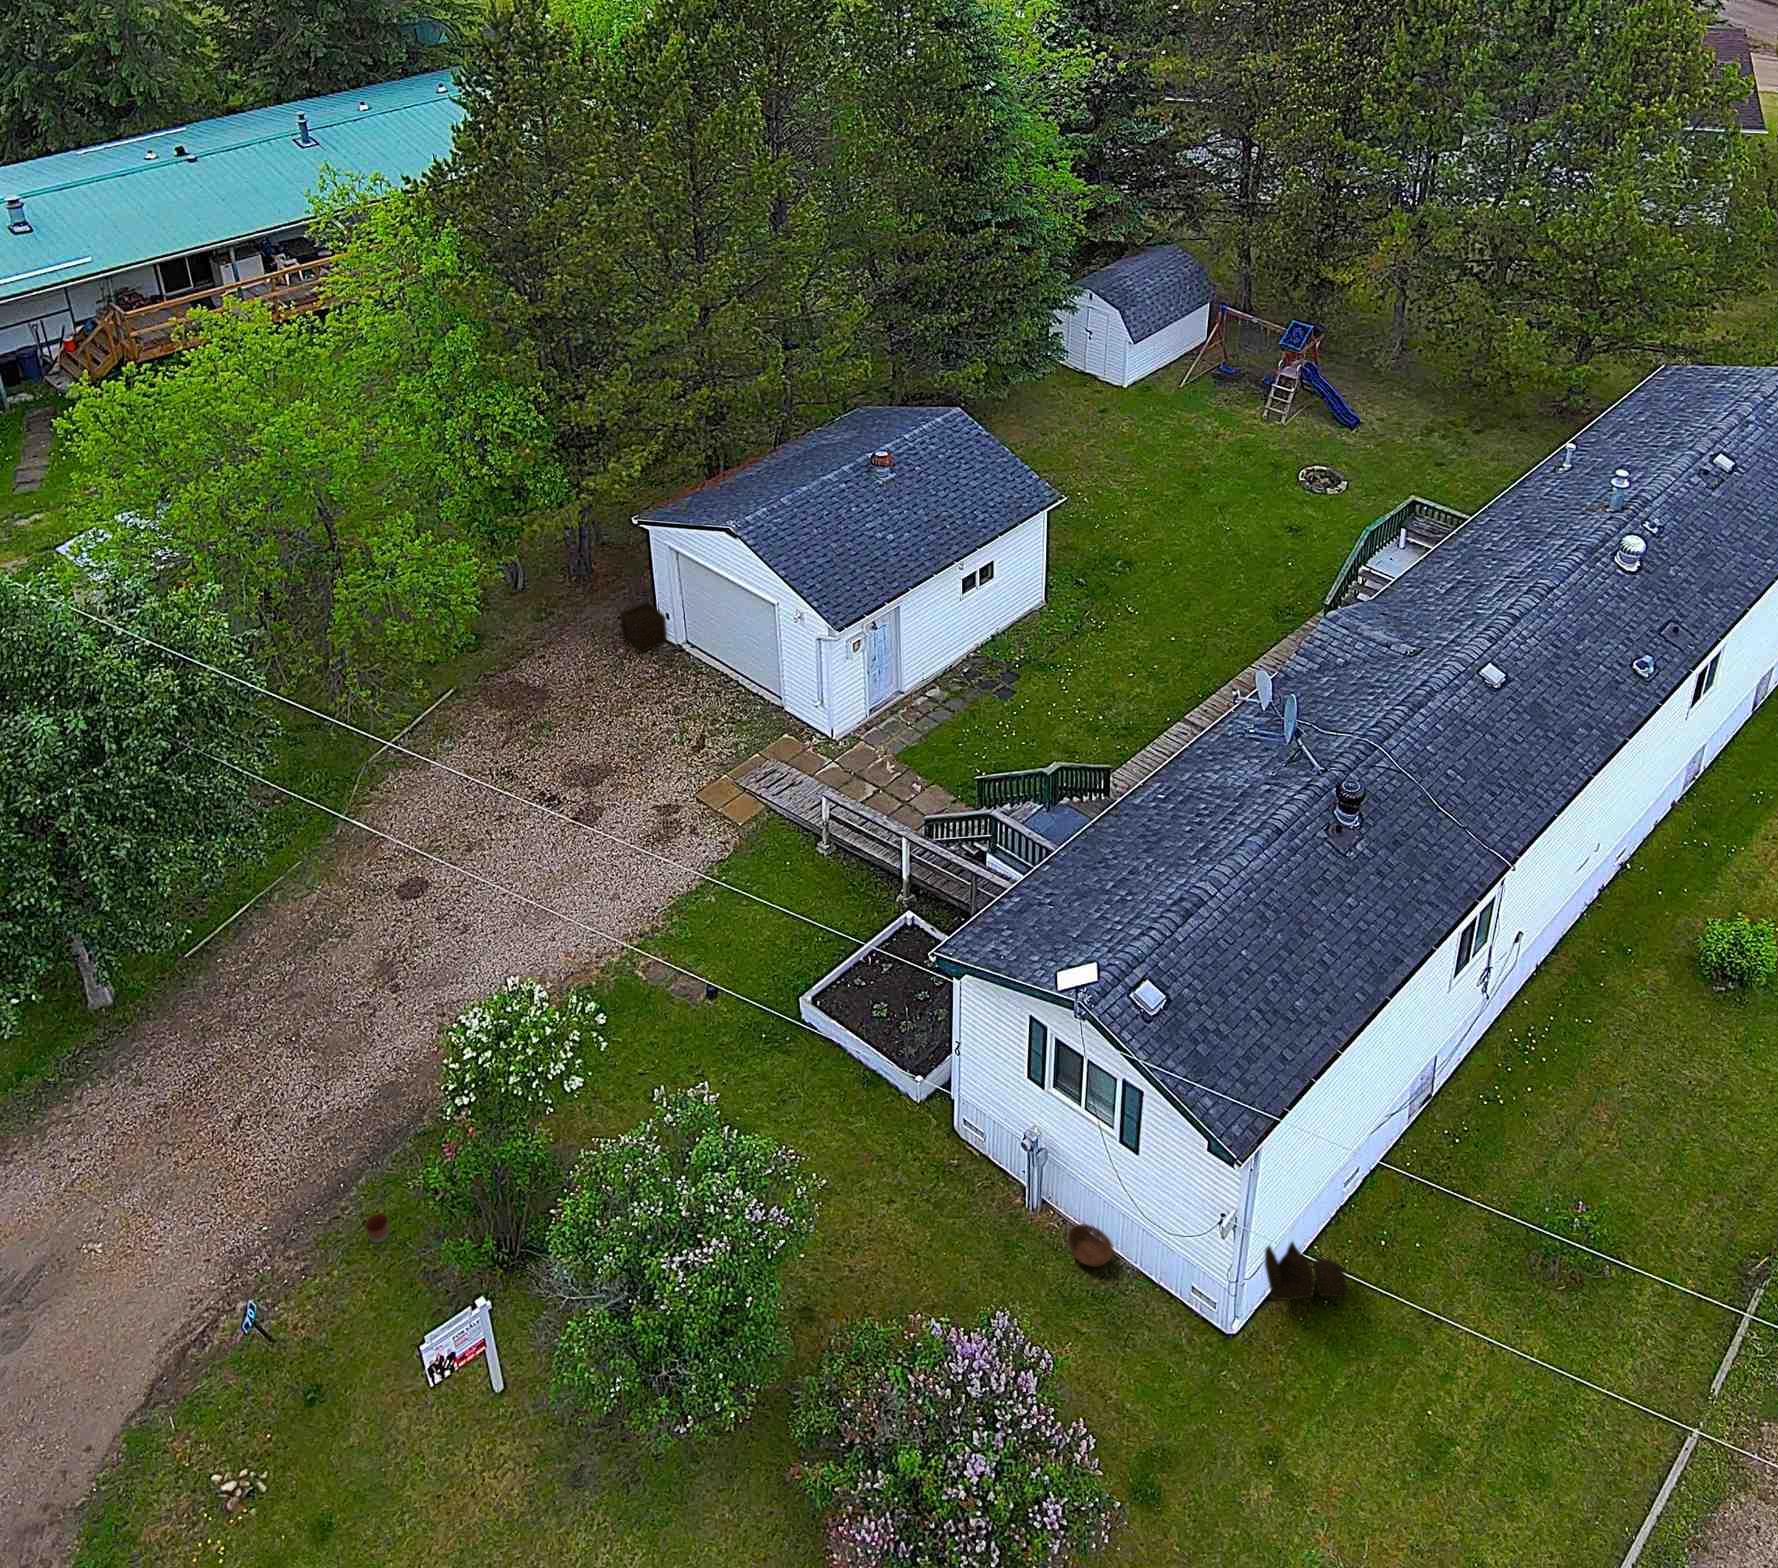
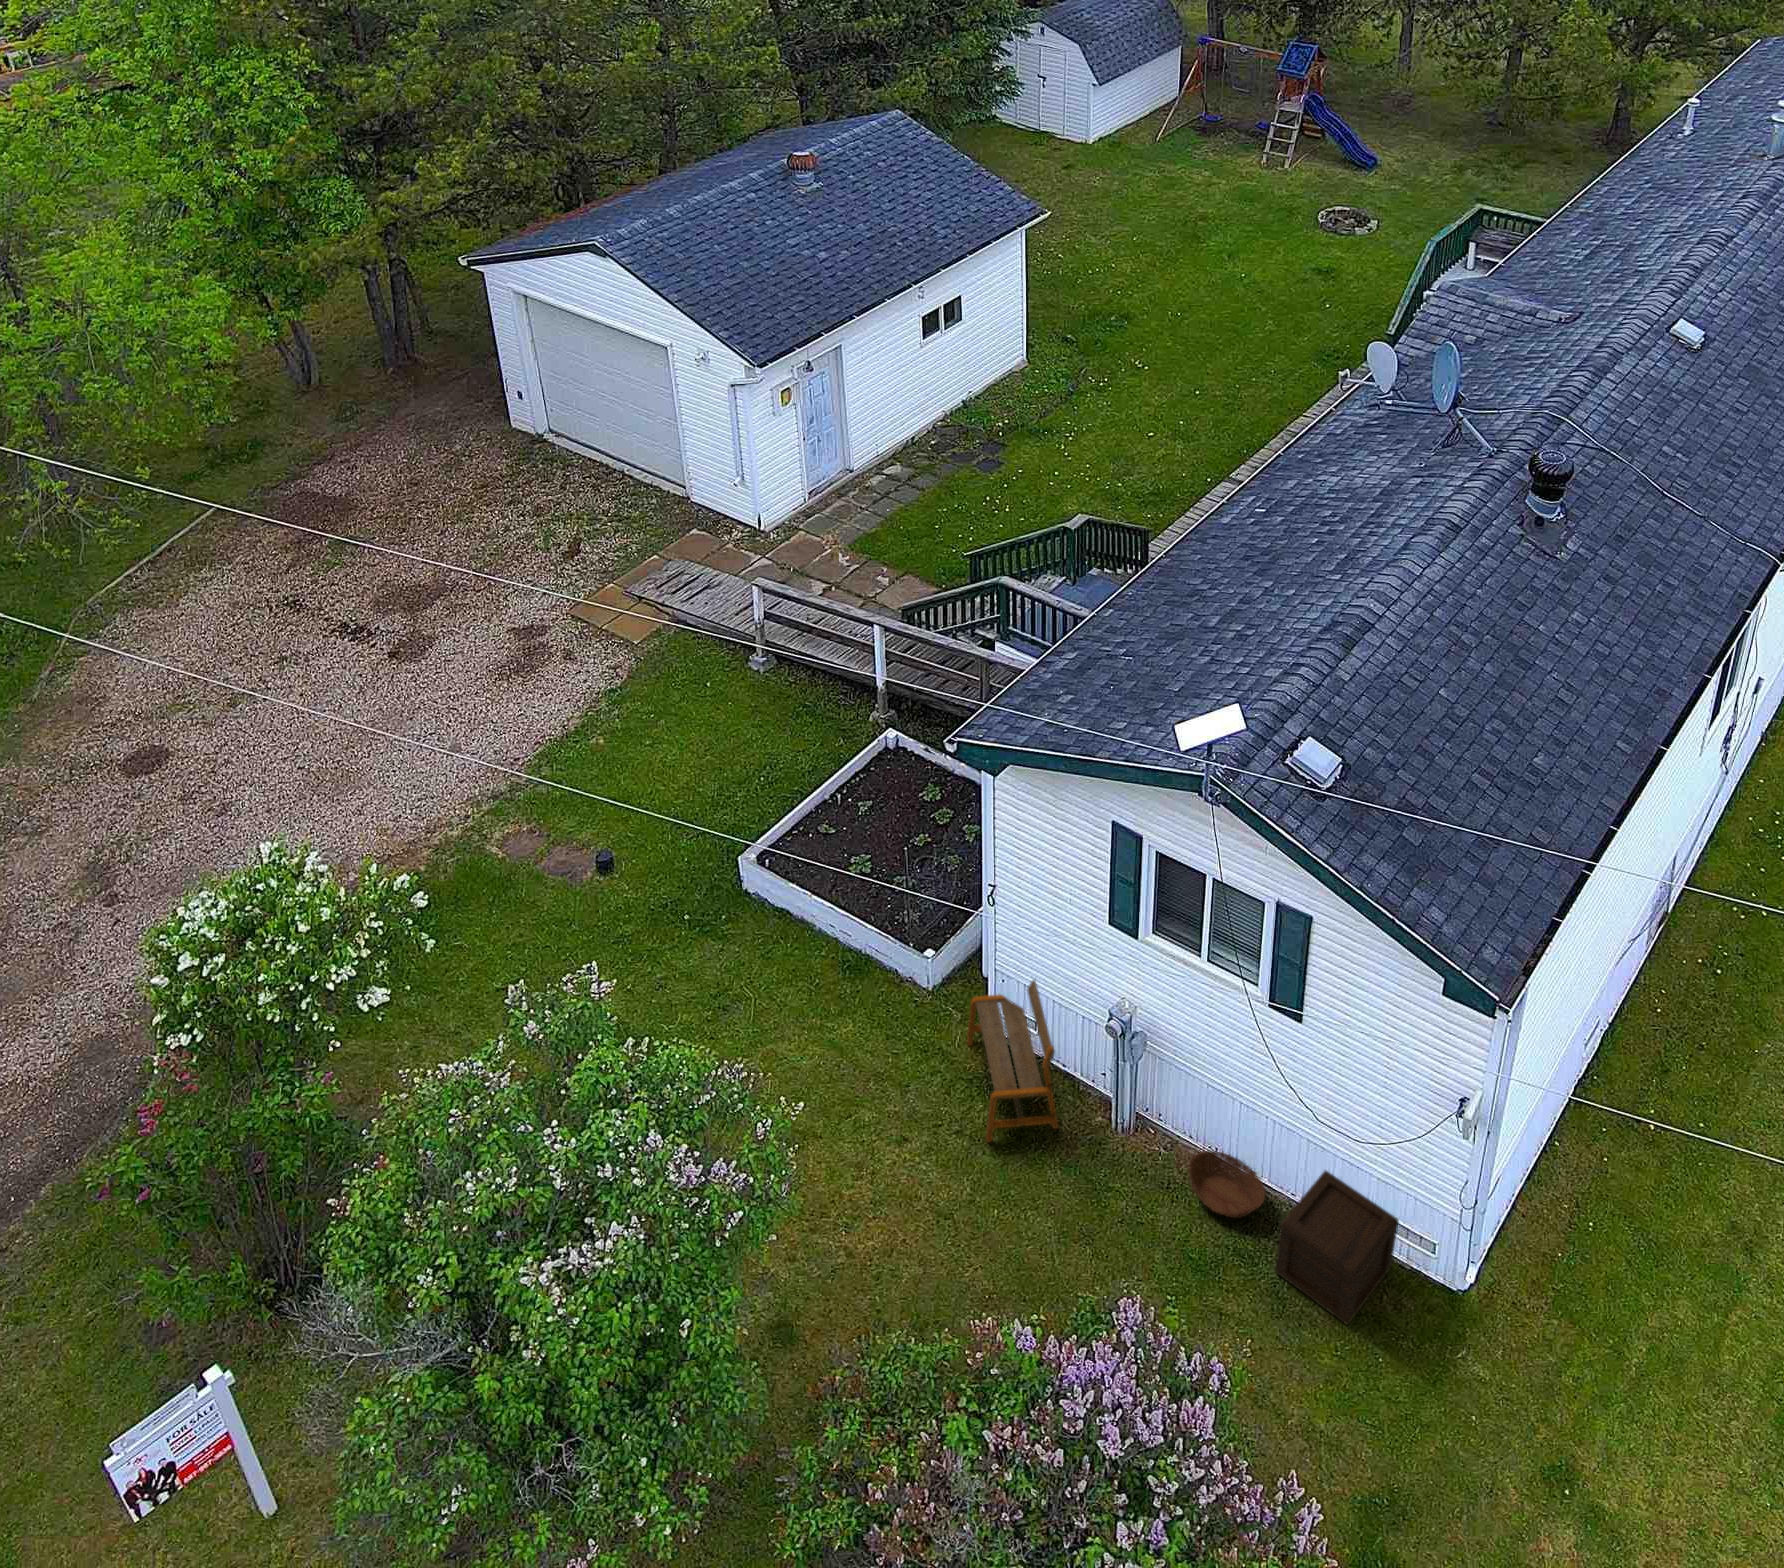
wooden crate: present [620,602,667,653] -> present [1275,1171,1399,1325]
bench: none [940,1093,992,1210] -> present [967,980,1058,1142]
planter: present [365,1213,390,1243] -> none [82,1202,123,1249]
lounge chair: present [1265,1242,1348,1316] -> none [1505,1127,1657,1279]

